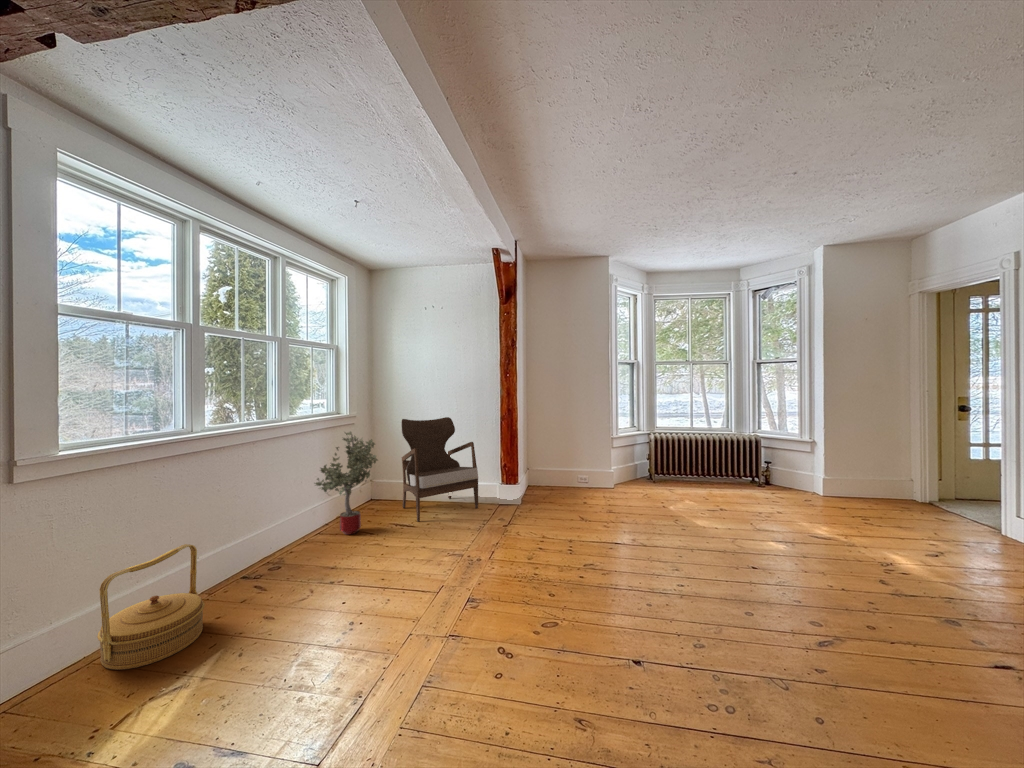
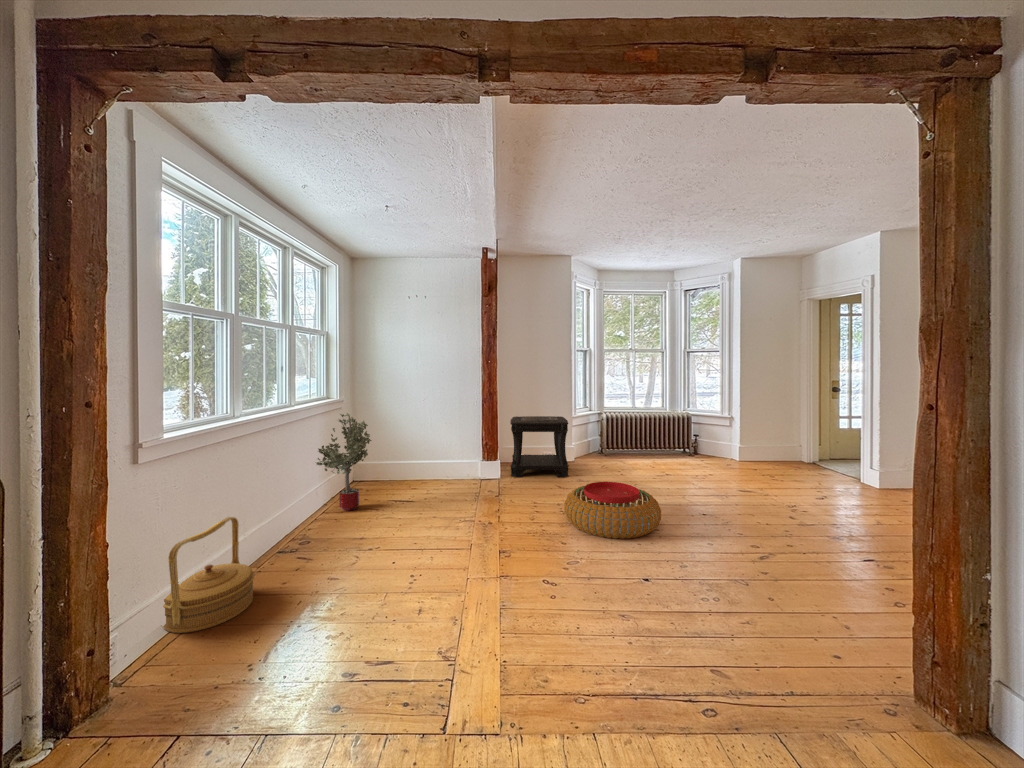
armchair: present [401,417,478,522] -> none [388,400,463,497]
side table: none [534,435,600,508] -> present [510,416,569,478]
pouf: none [570,521,689,597] -> present [564,482,661,539]

